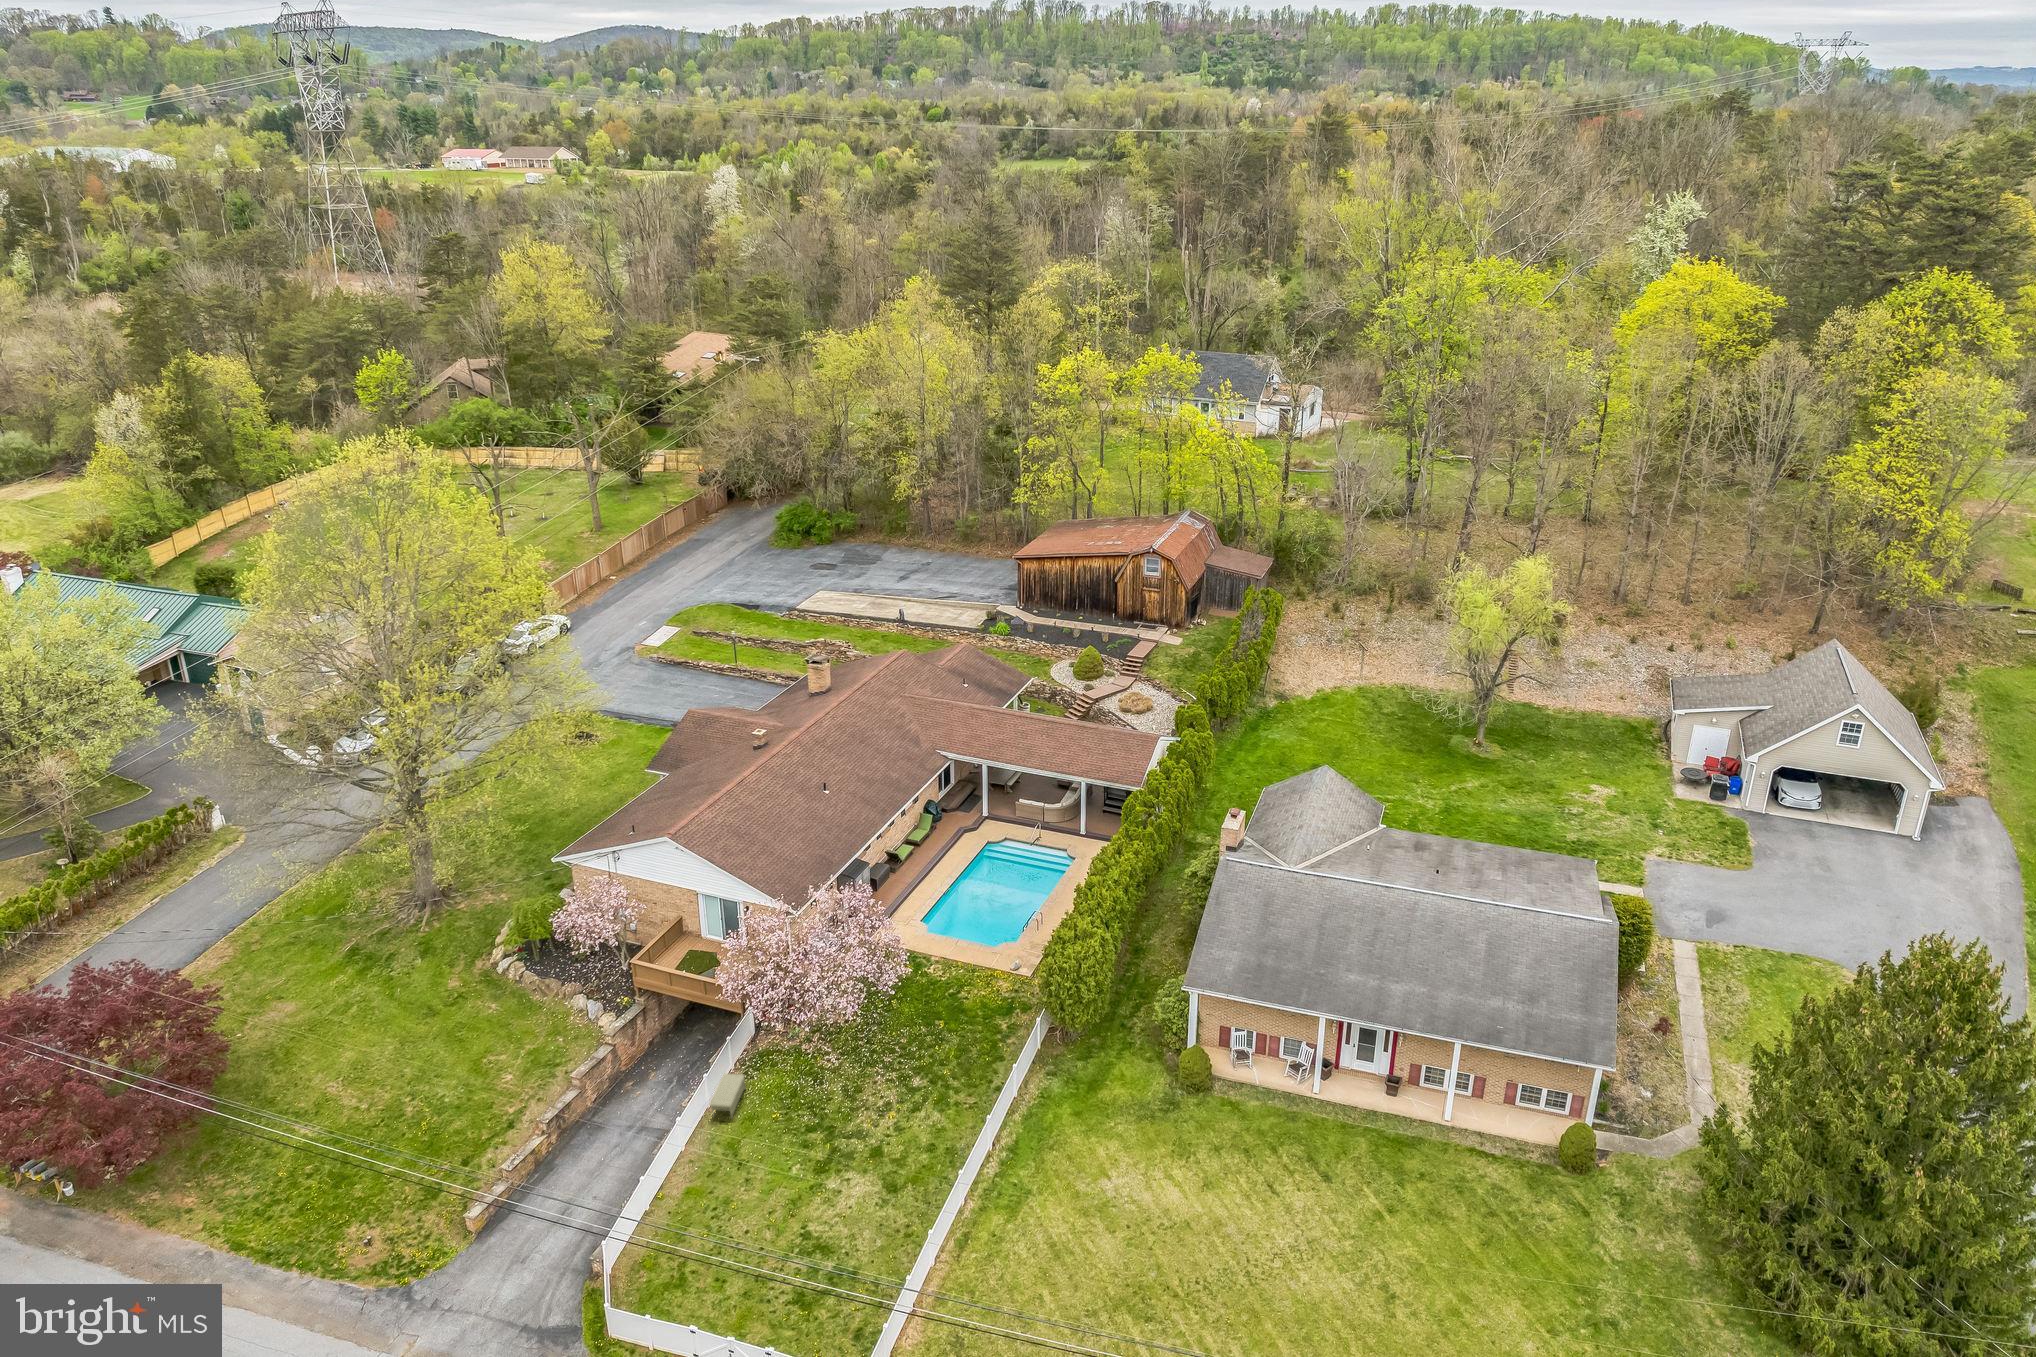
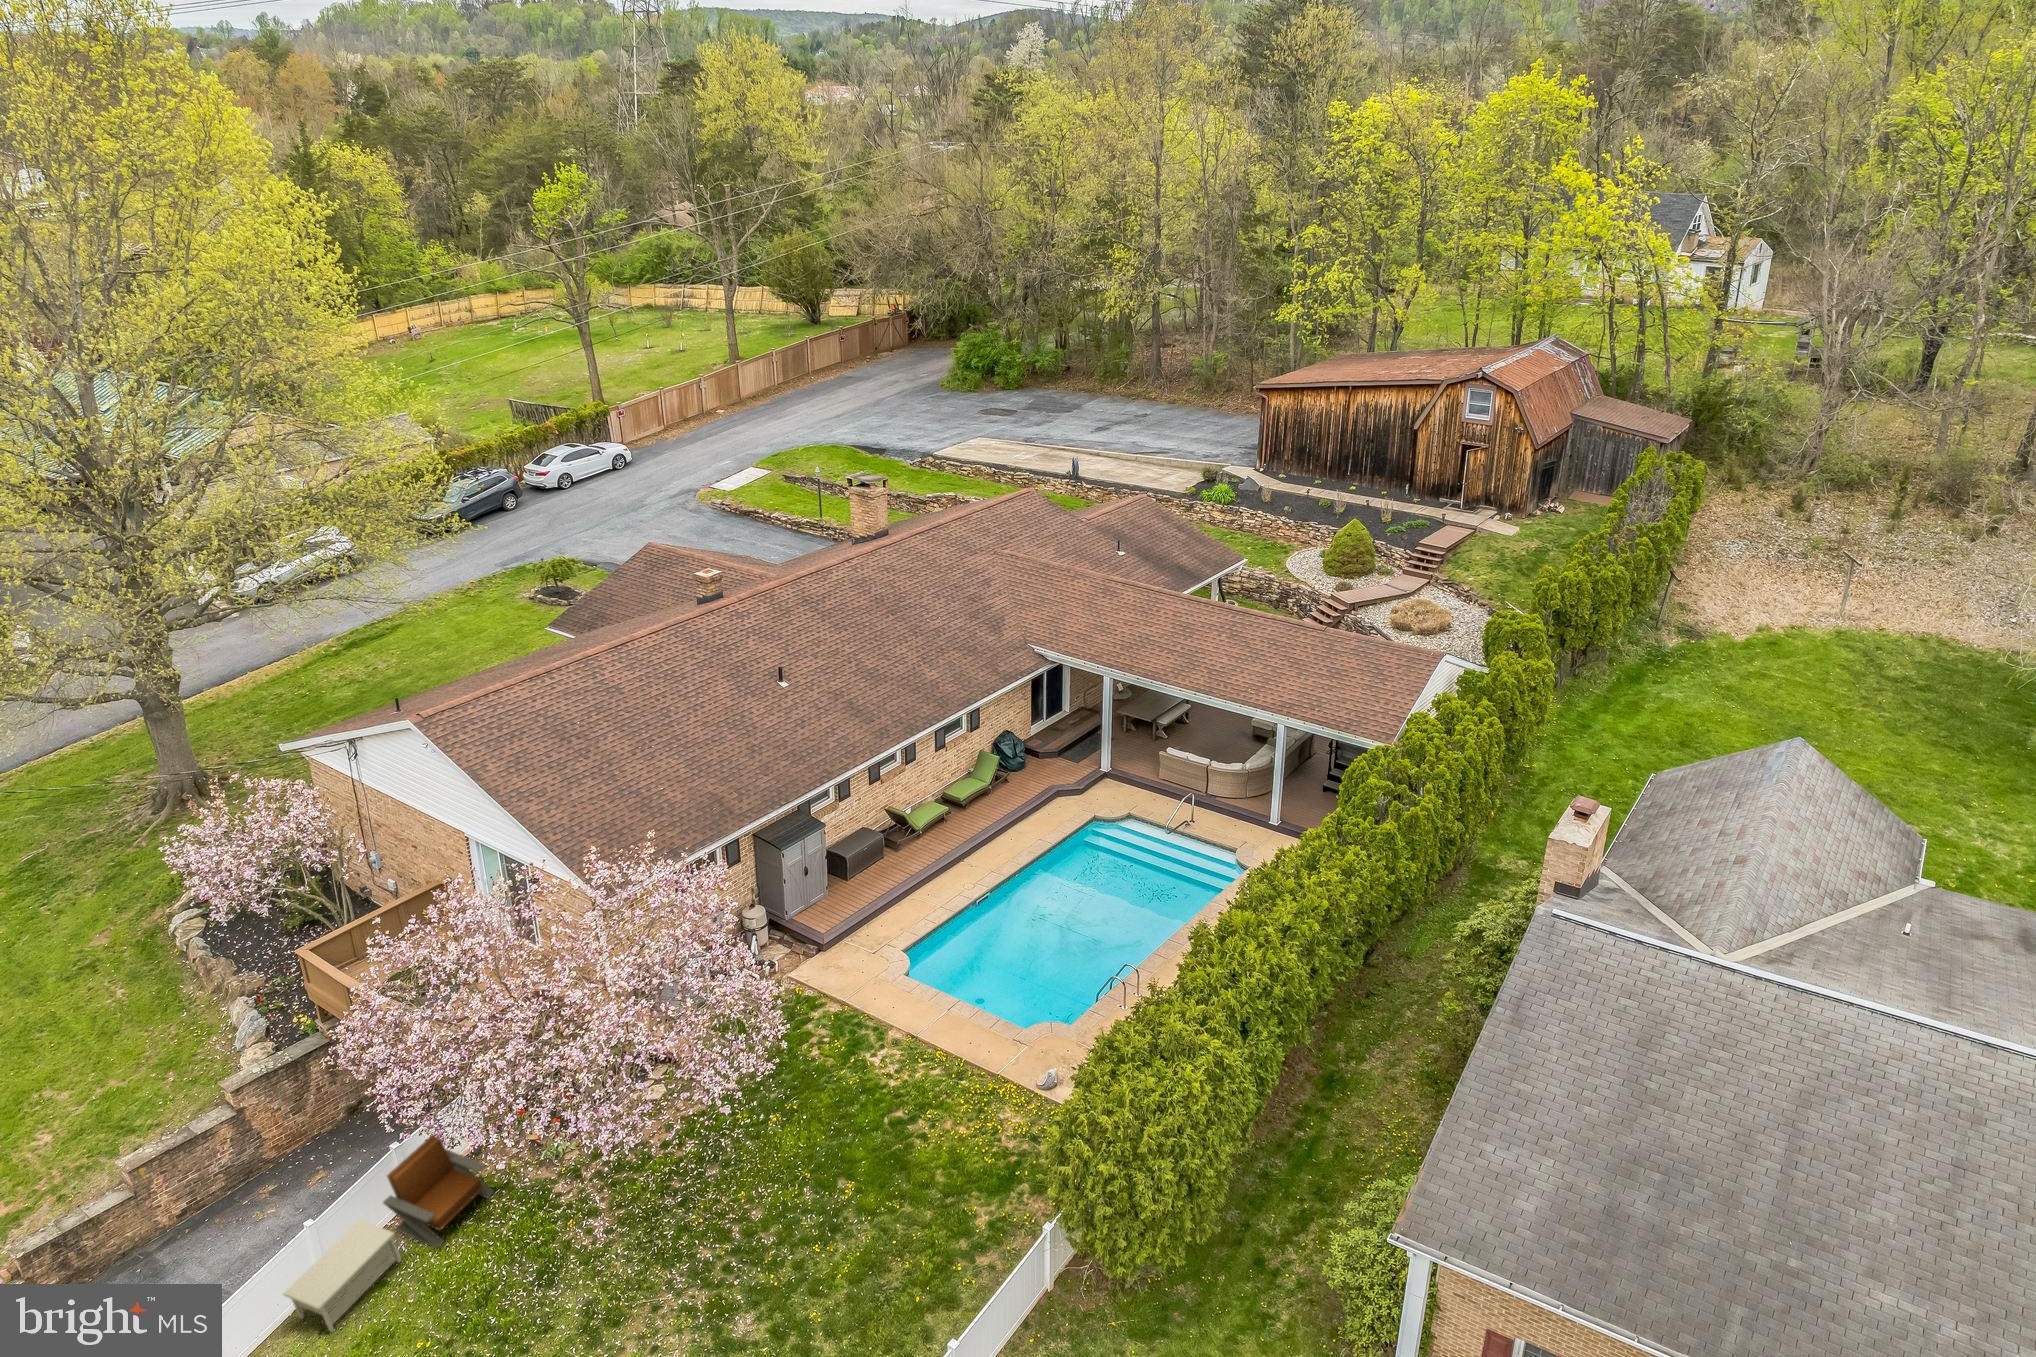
lounge chair: none [730,1033,772,1082] -> present [383,1136,494,1248]

